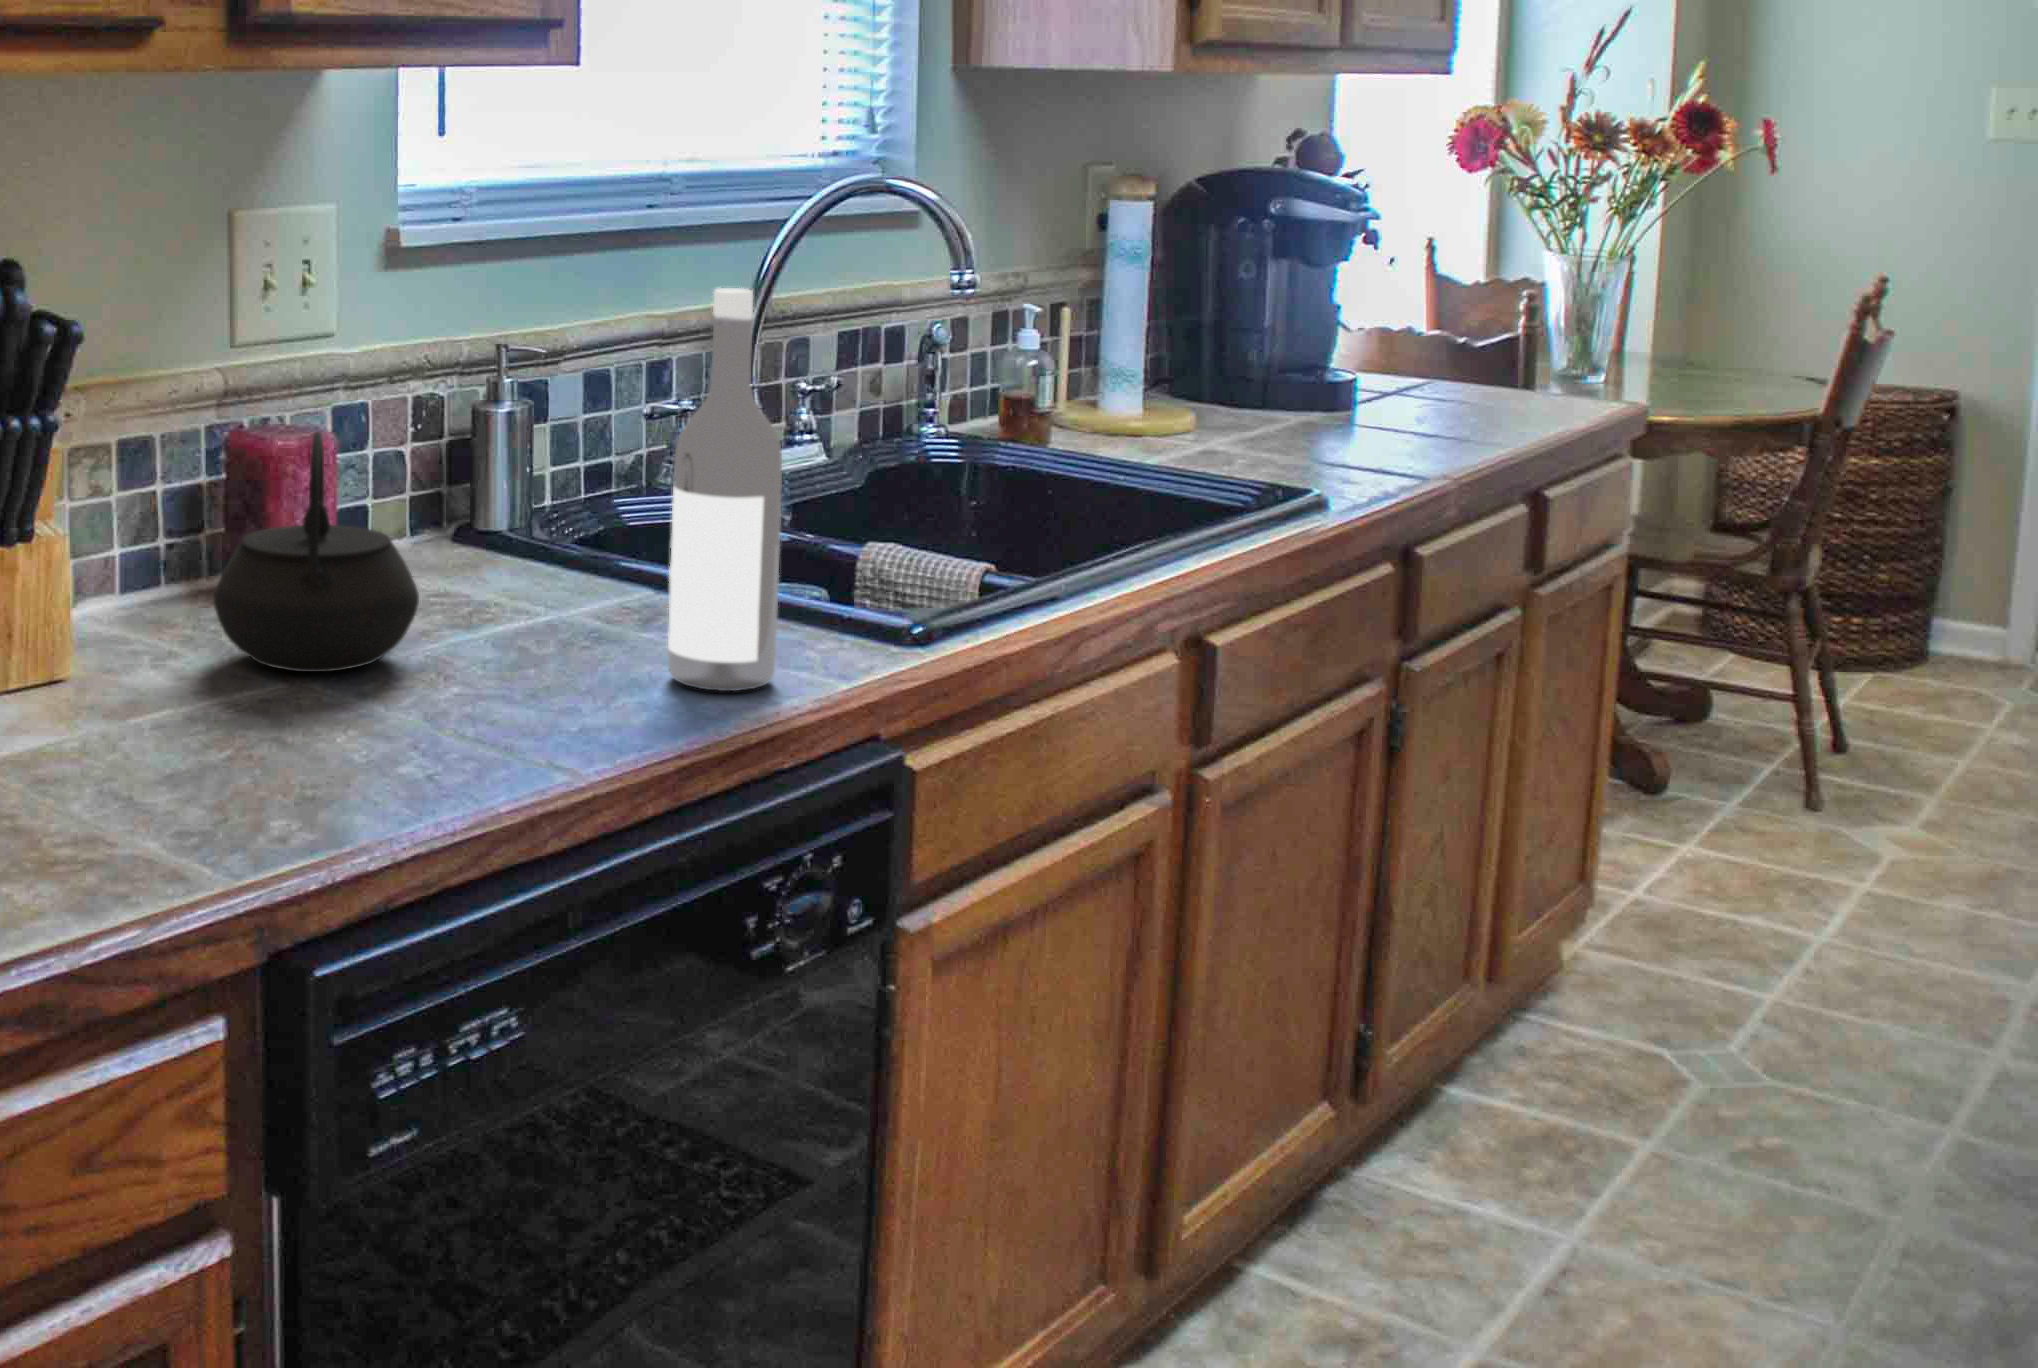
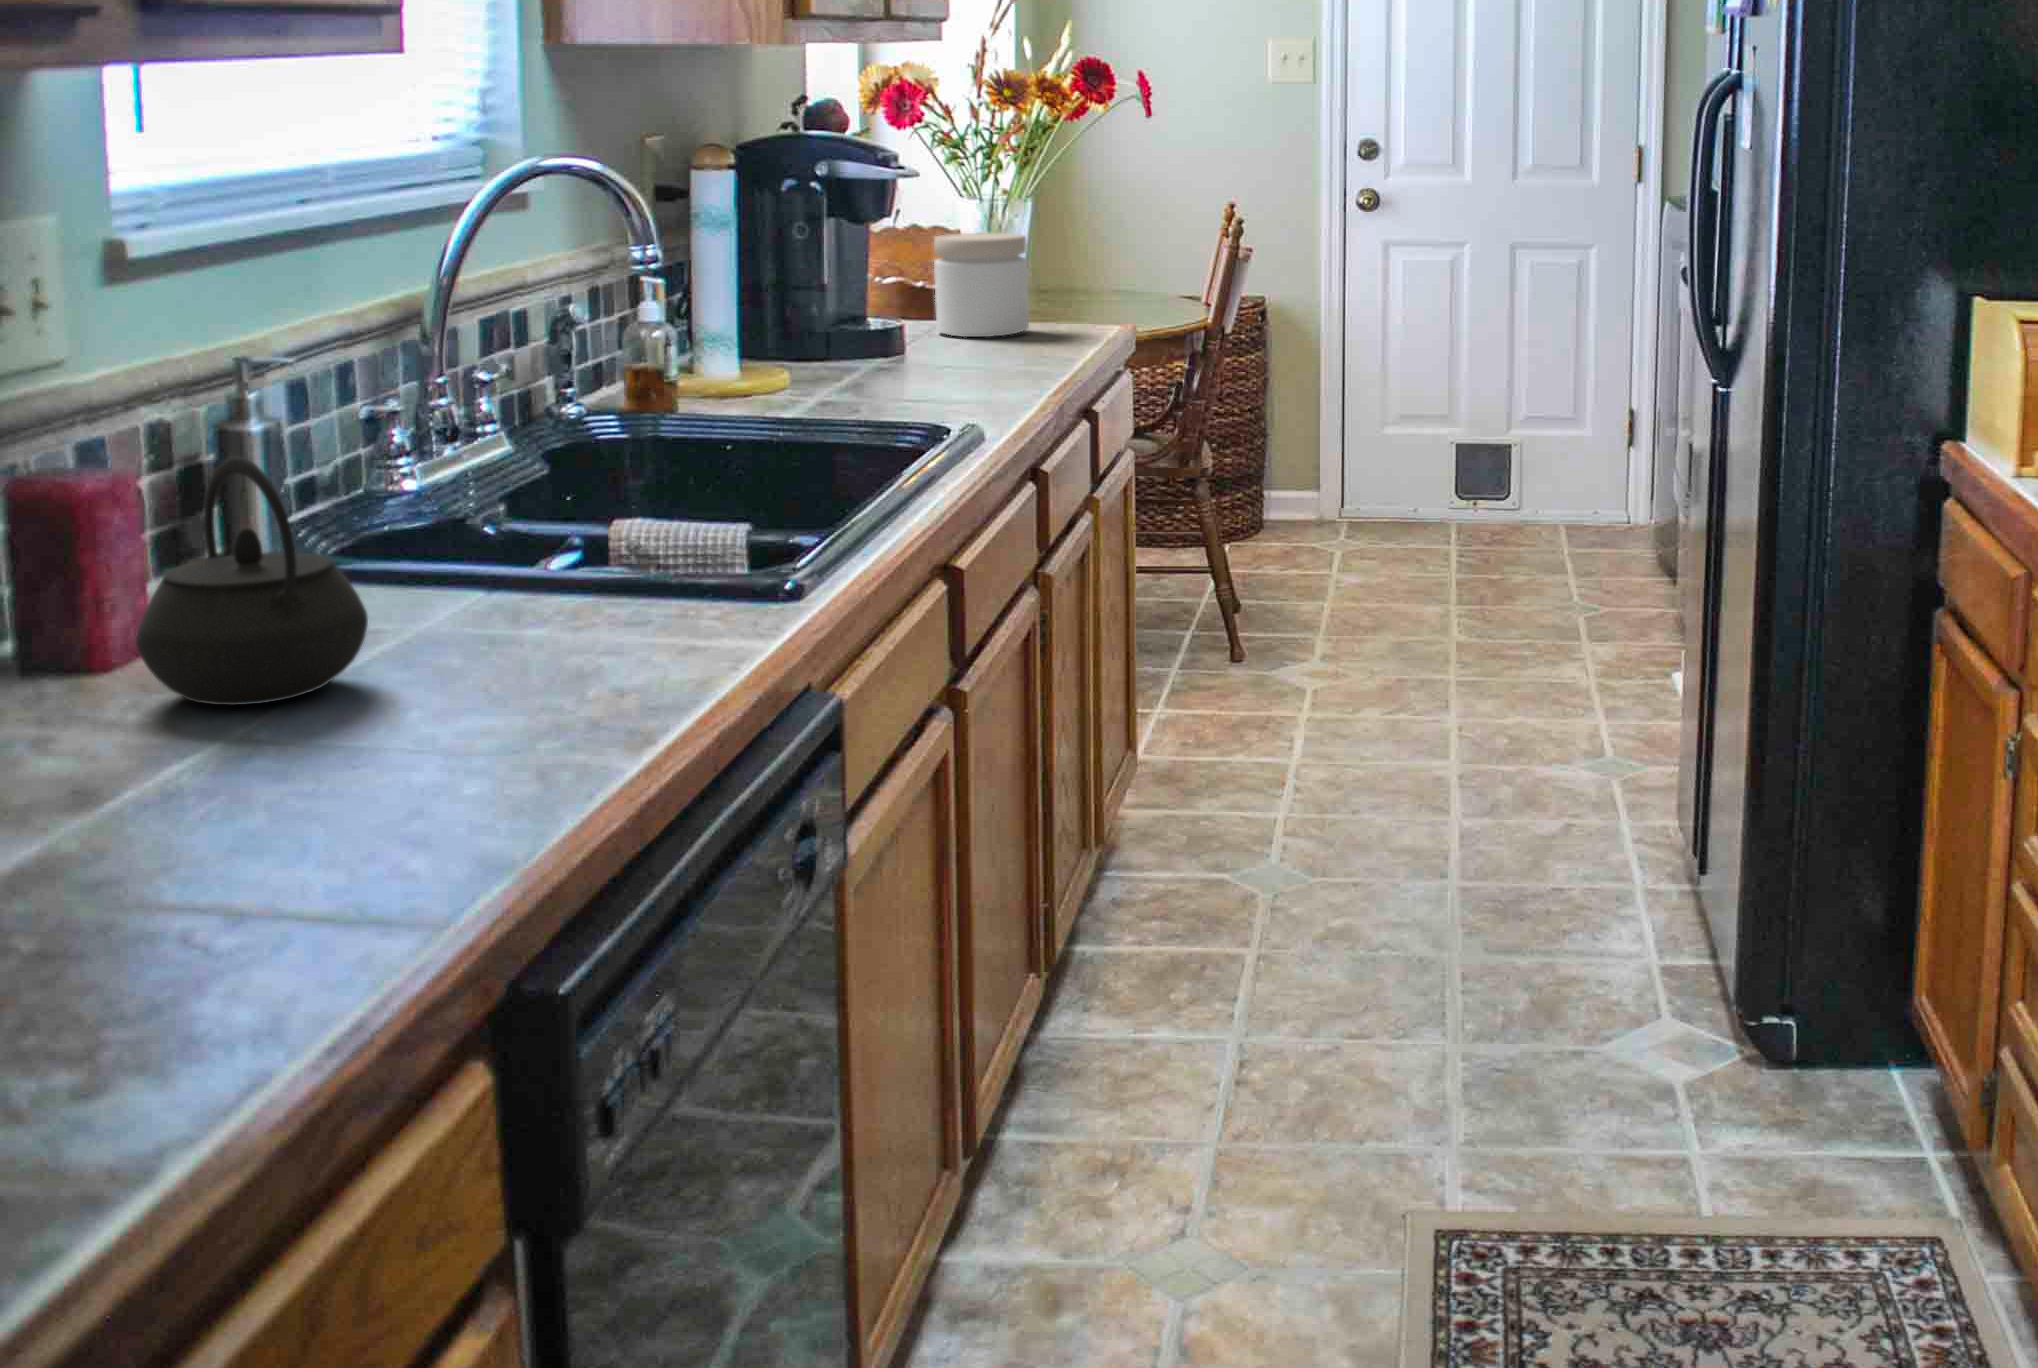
wine bottle: present [668,288,782,691] -> none [614,271,728,645]
jar: none [1405,291,1517,405] -> present [934,233,1029,337]

